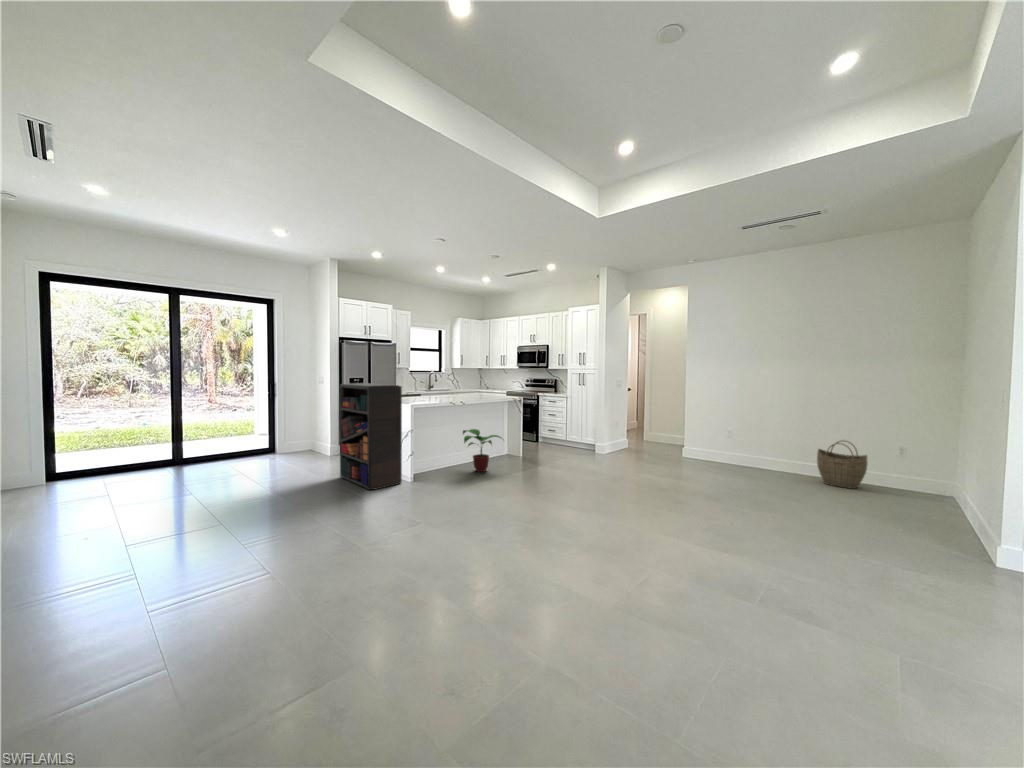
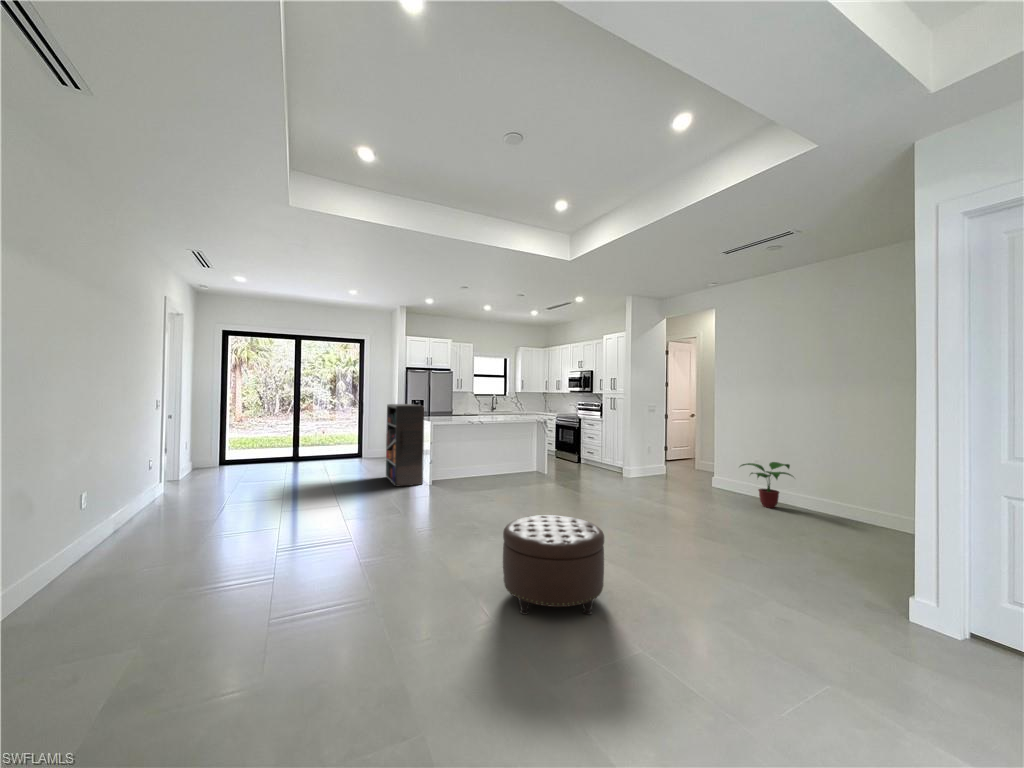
potted plant: present [463,429,501,472] -> present [741,462,792,508]
woven basket: present [817,441,868,489] -> none [829,474,885,529]
ottoman: none [697,523,857,674] -> present [503,515,604,615]

